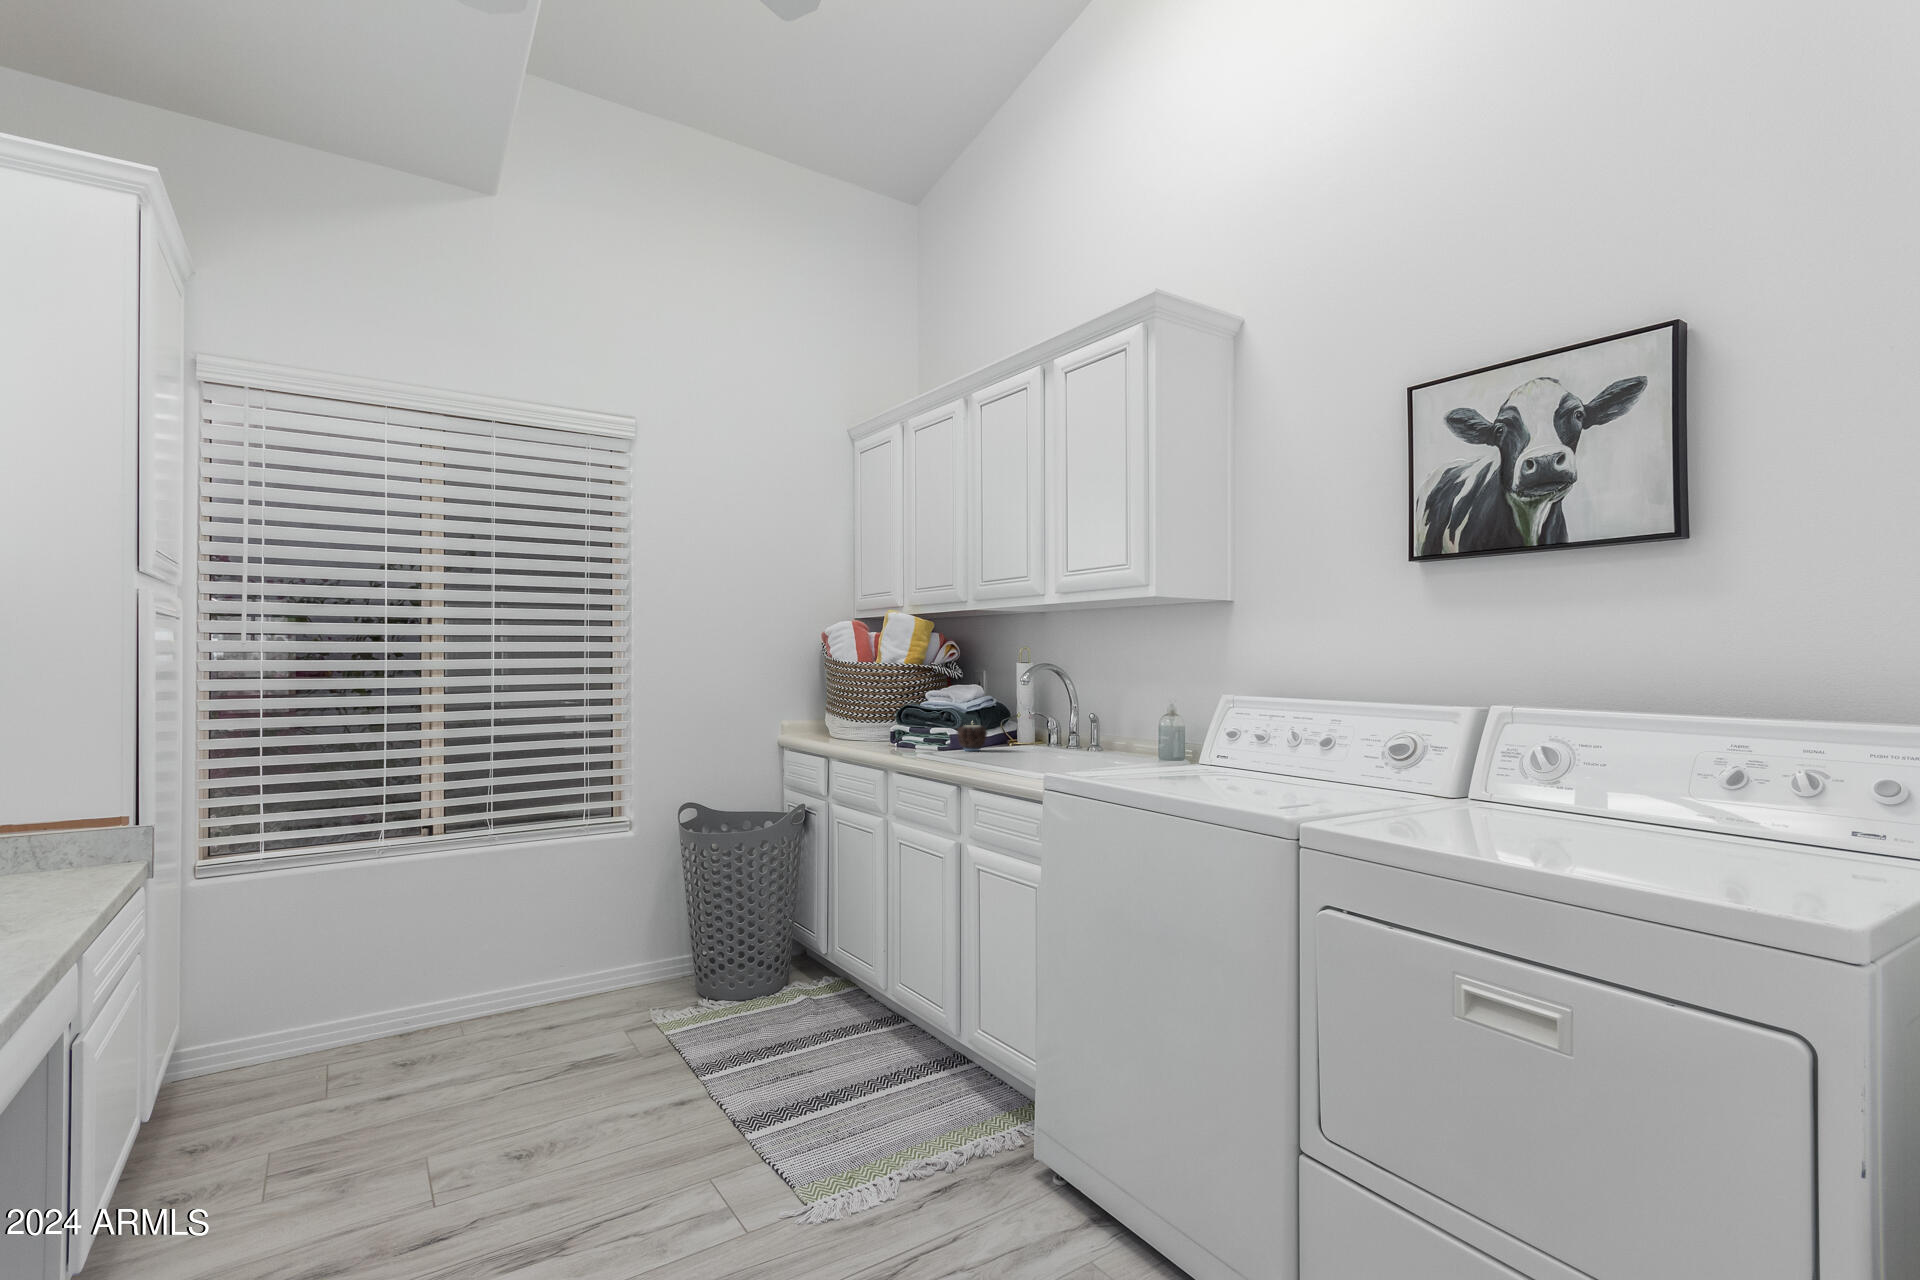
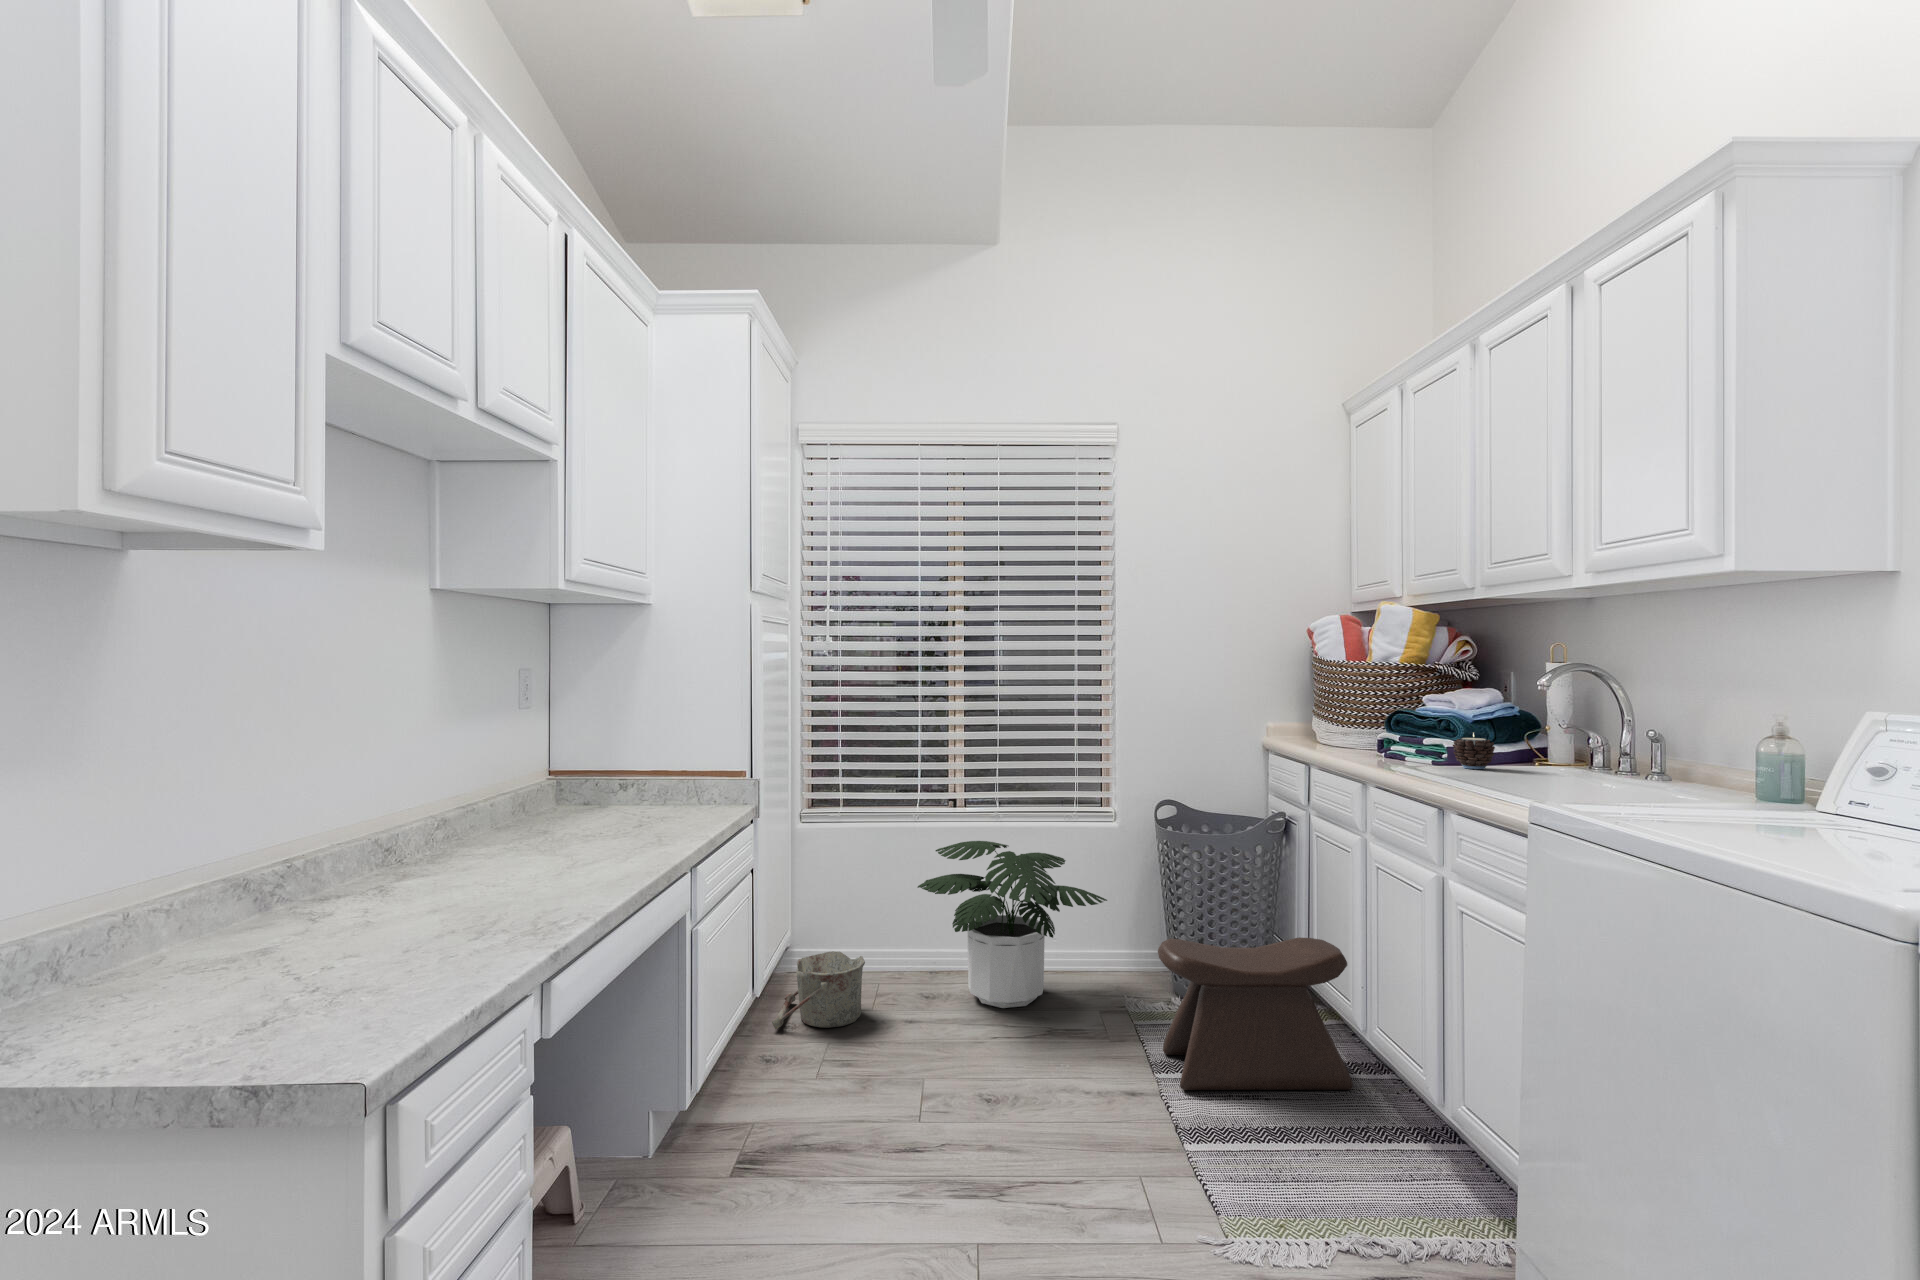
potted plant: none [393,869,633,1055] -> present [918,841,1107,1008]
stool: none [699,917,880,1086] -> present [1158,937,1353,1090]
bucket: none [179,1032,325,1155] -> present [772,951,865,1029]

